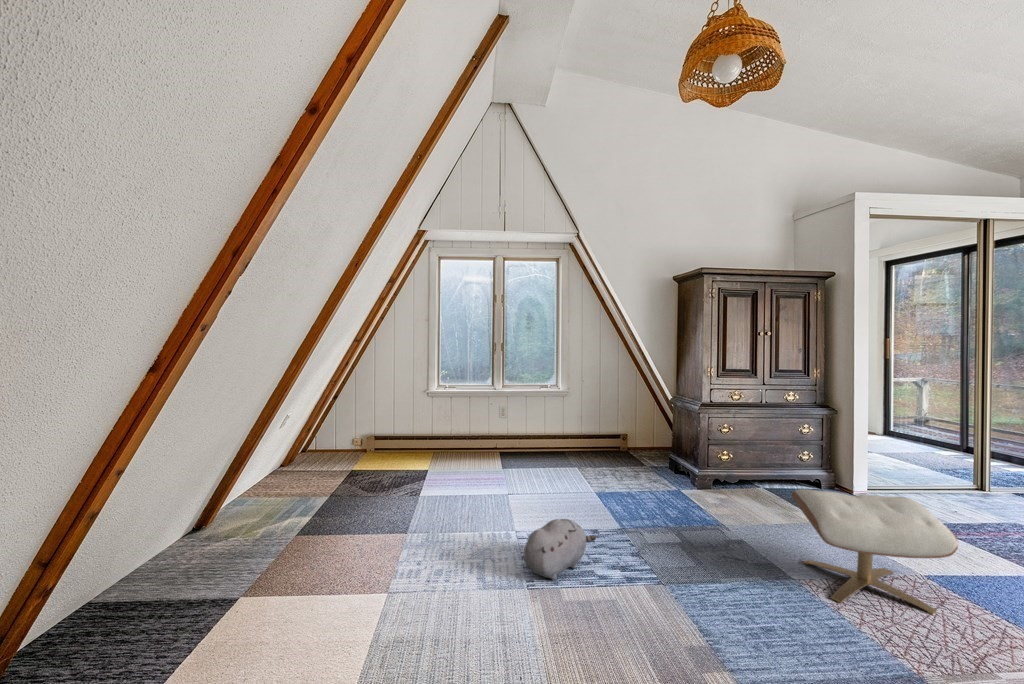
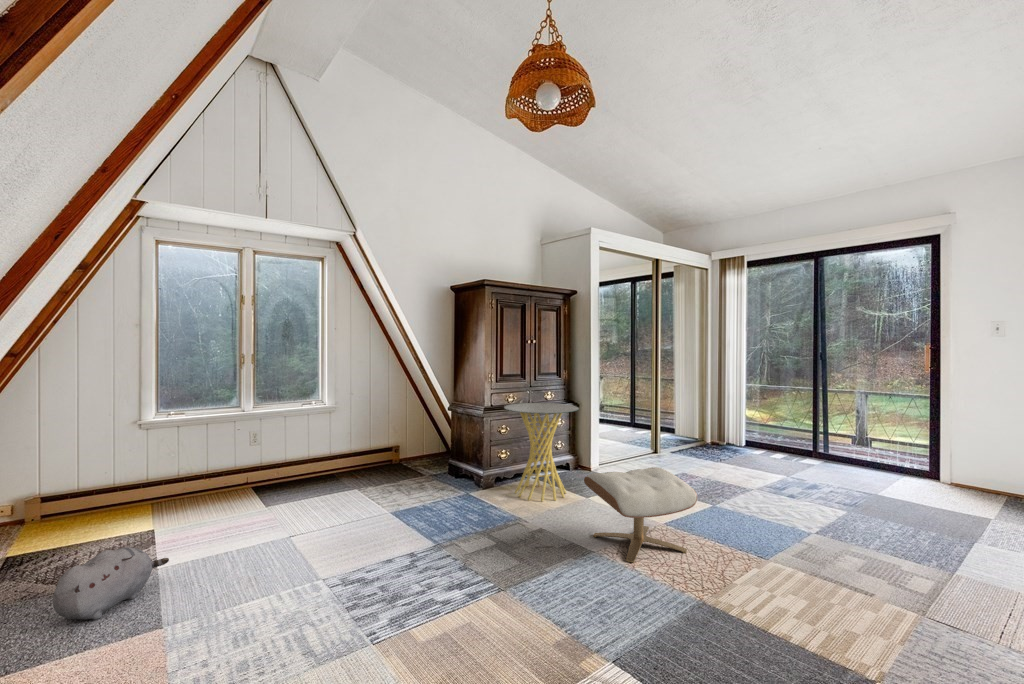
side table: none [722,403,818,517] -> present [504,403,579,501]
plush toy: present [523,519,596,580] -> present [52,547,169,620]

